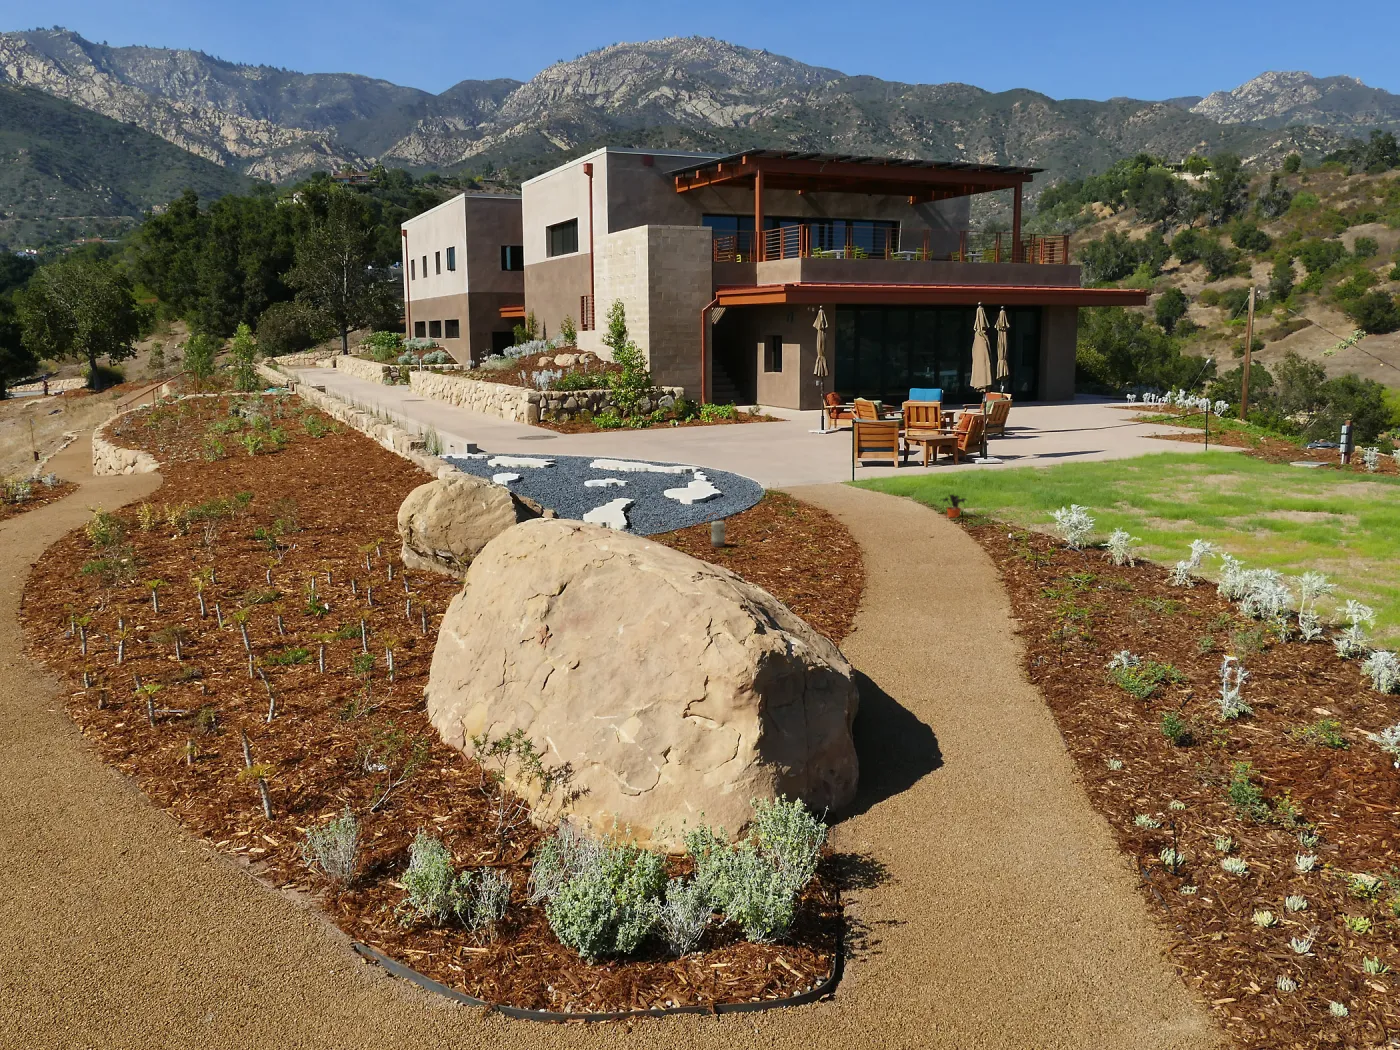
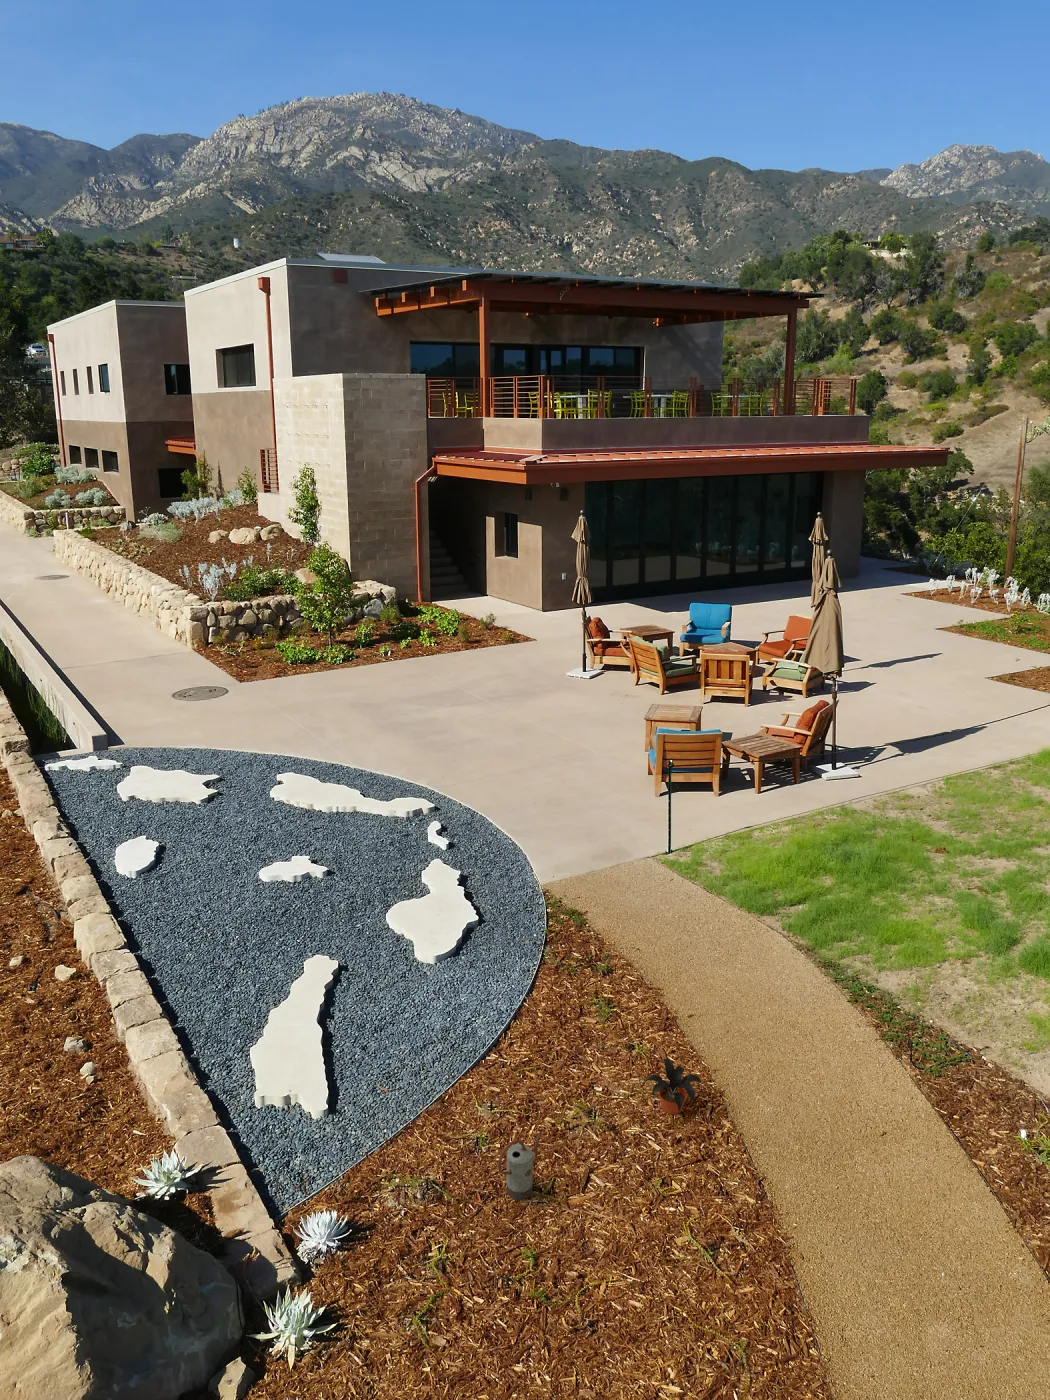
potted plant: present [943,495,966,517] -> present [645,1058,701,1114]

